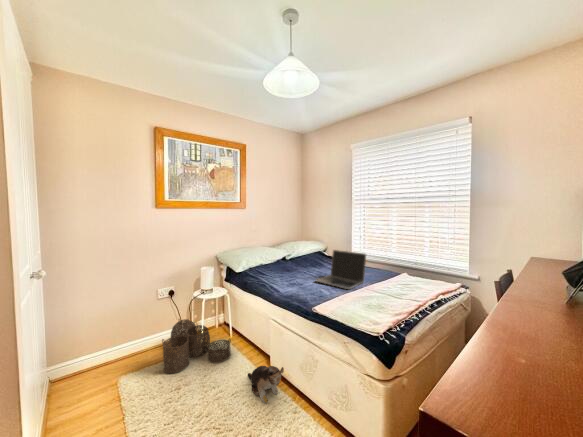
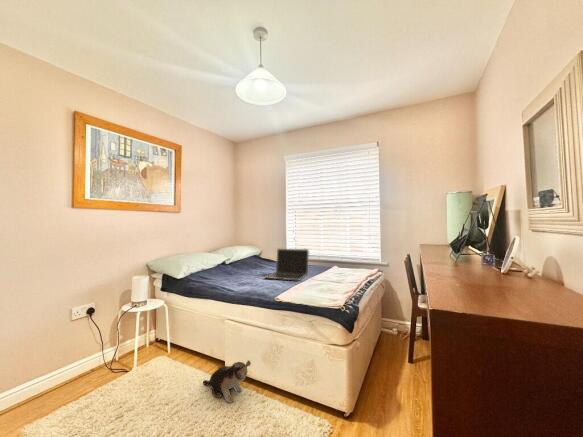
woven basket: present [162,319,231,373] -> none [87,339,176,406]

